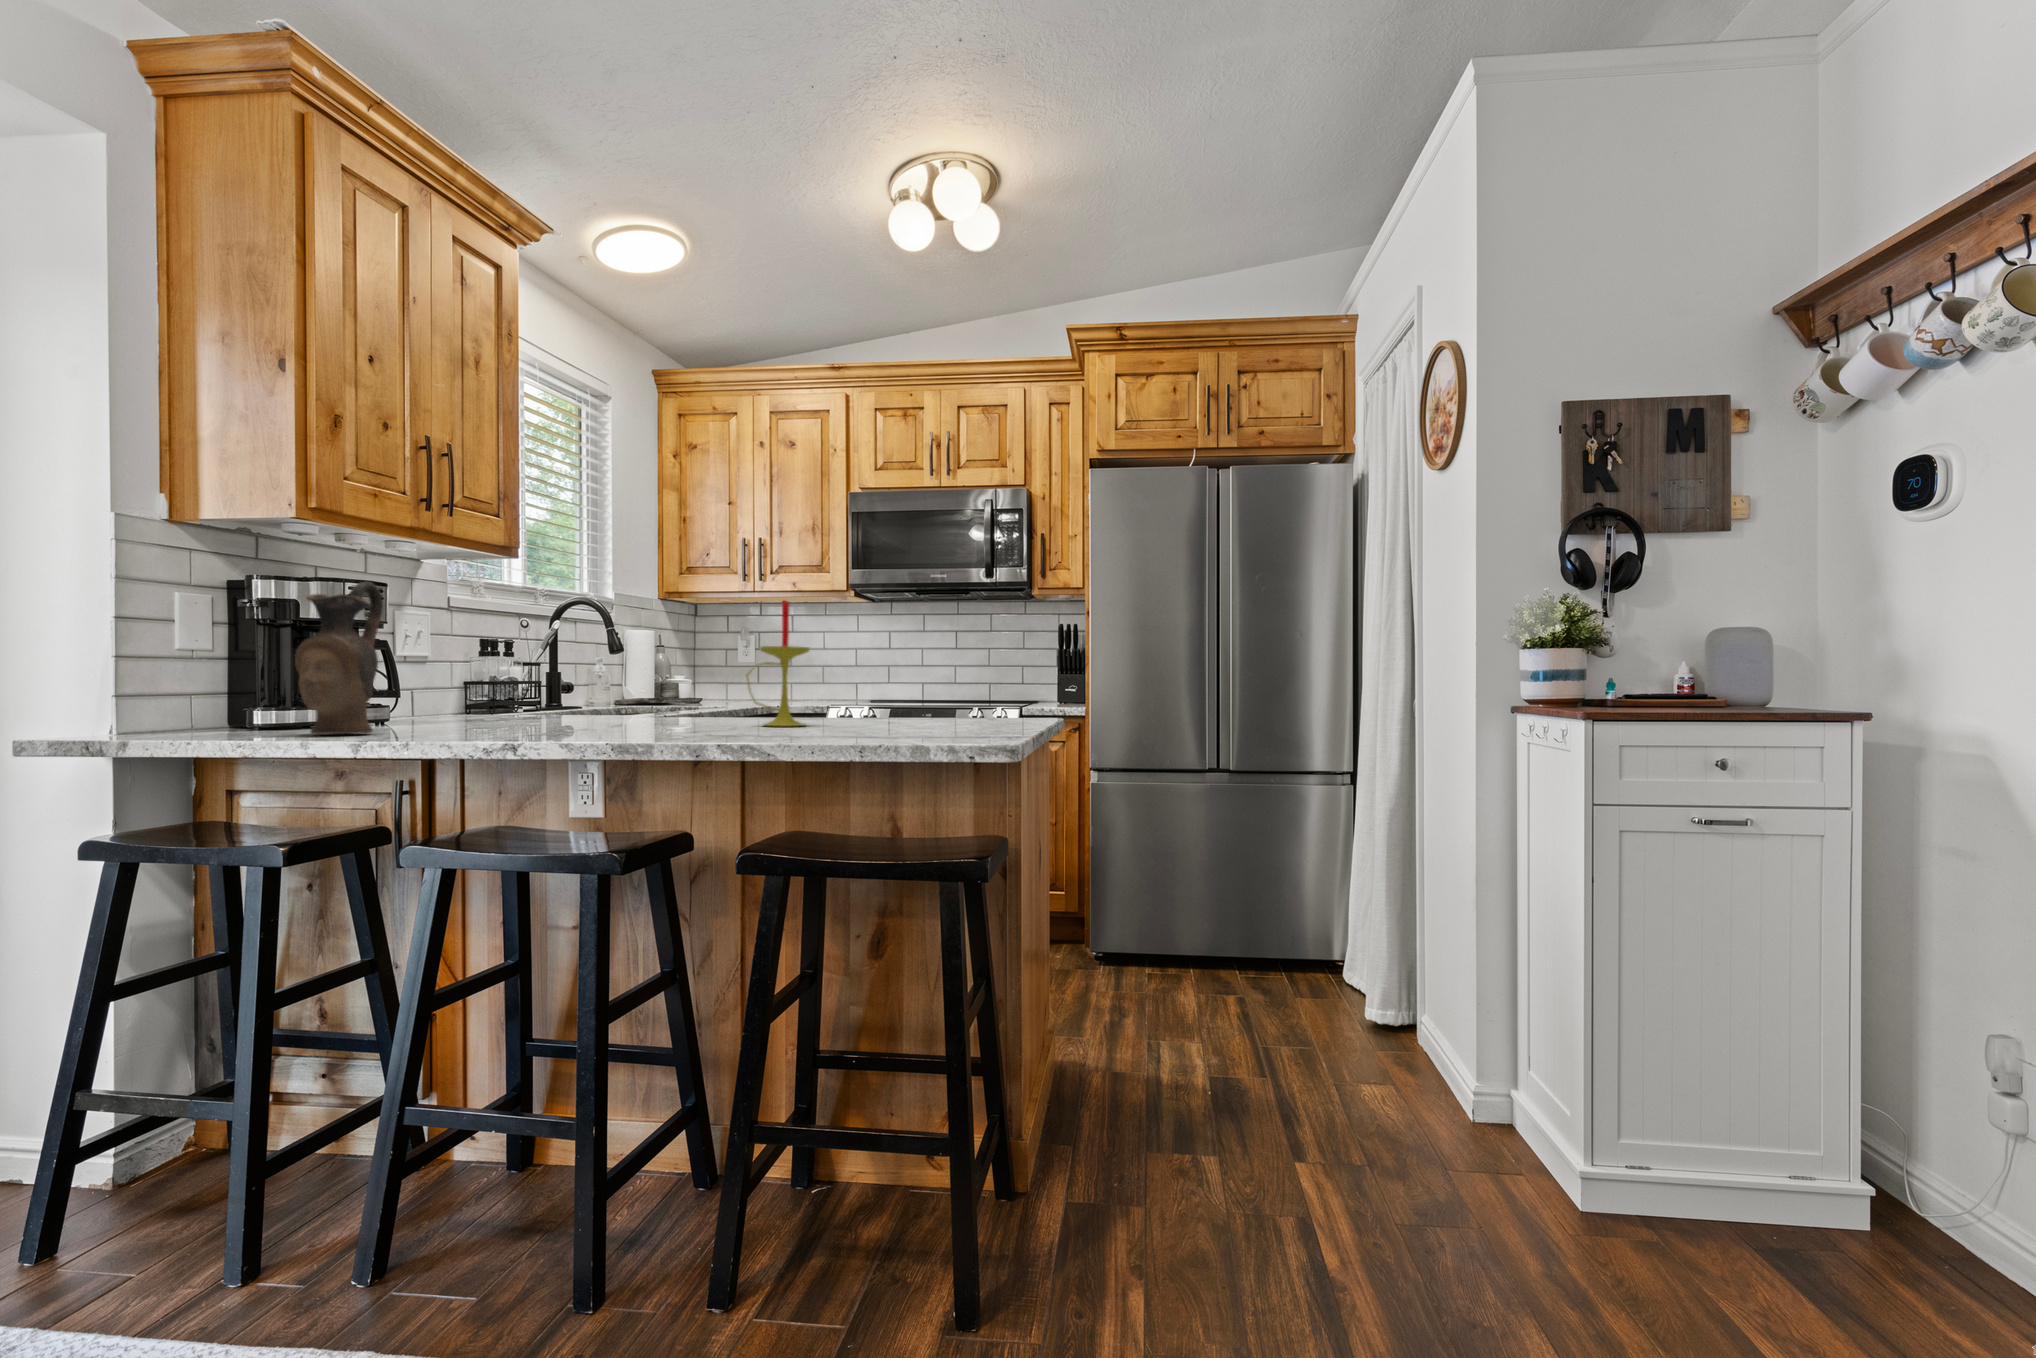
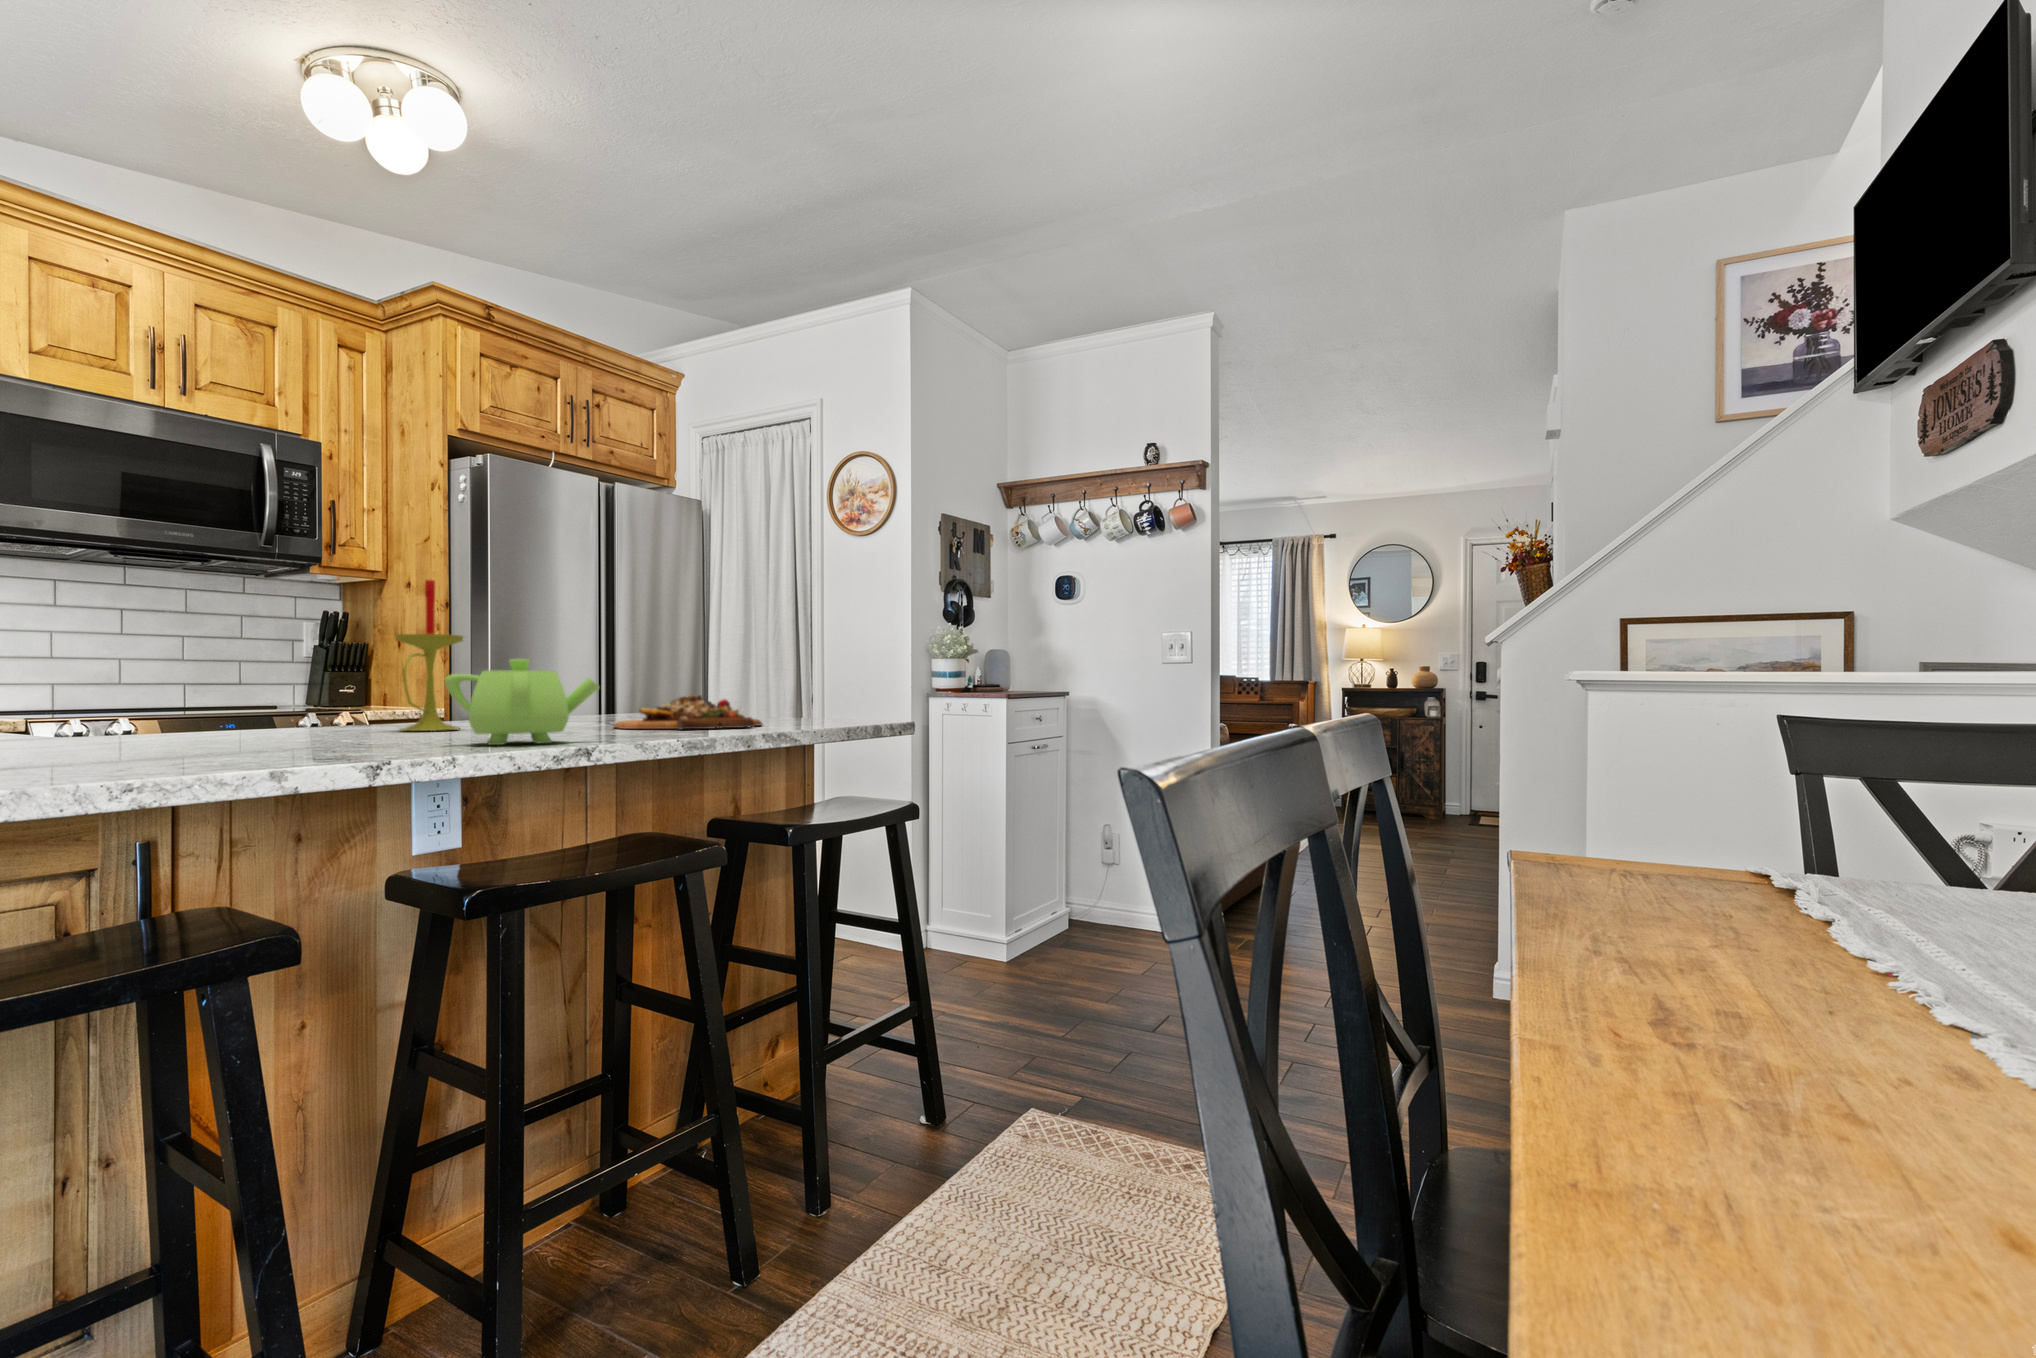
ceramic pitcher: present [295,582,383,734] -> none [143,512,289,766]
teapot: none [511,667,618,738] -> present [445,659,599,745]
cutting board: none [804,702,967,740] -> present [614,695,762,730]

